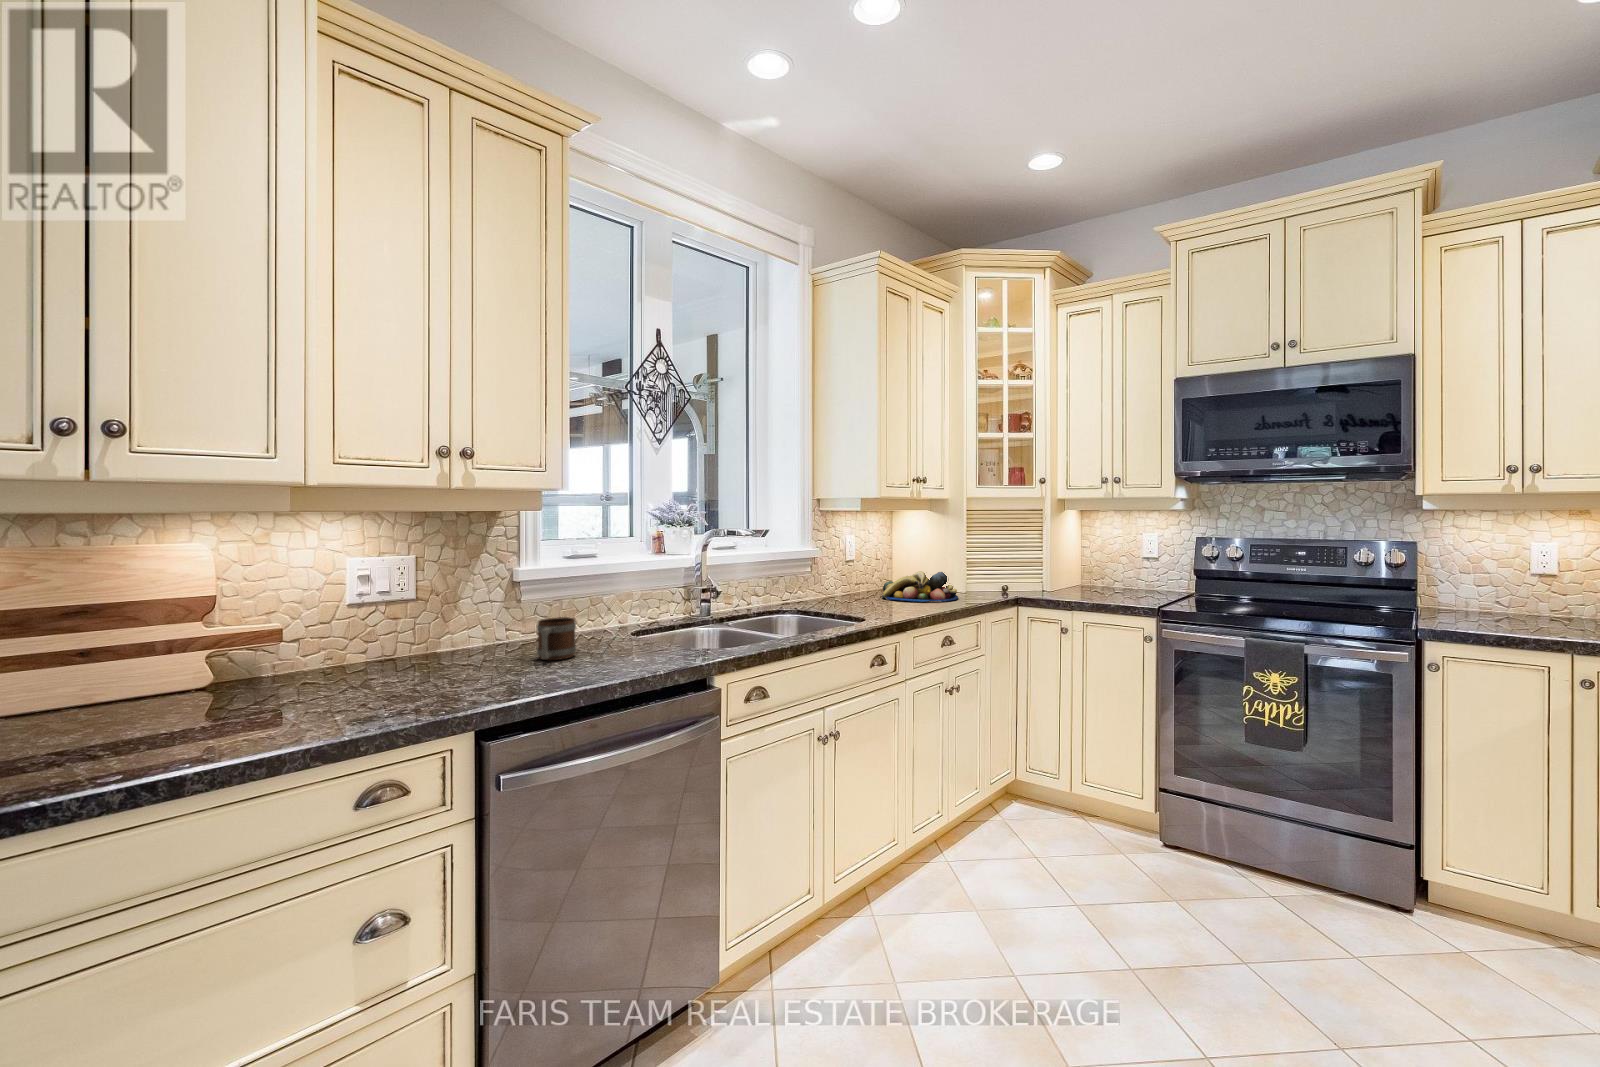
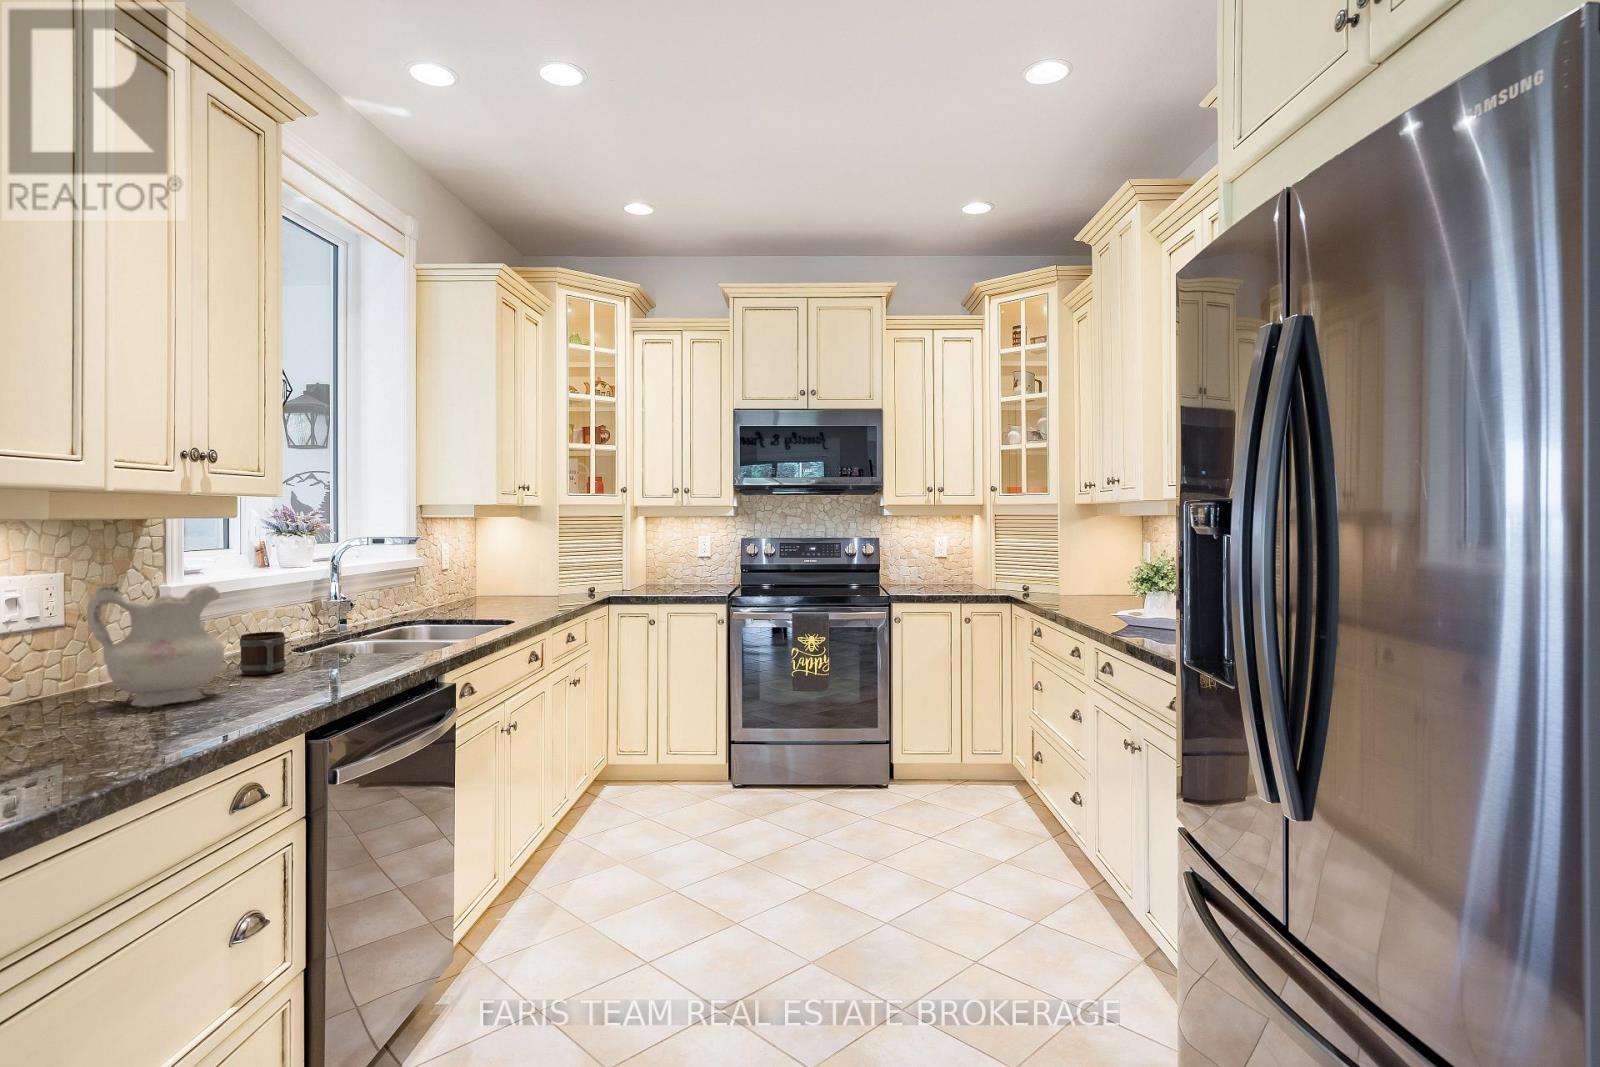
ceramic pitcher: none [367,568,472,687] -> present [87,585,224,706]
fruit bowl: present [882,571,958,602] -> none [478,576,560,606]

